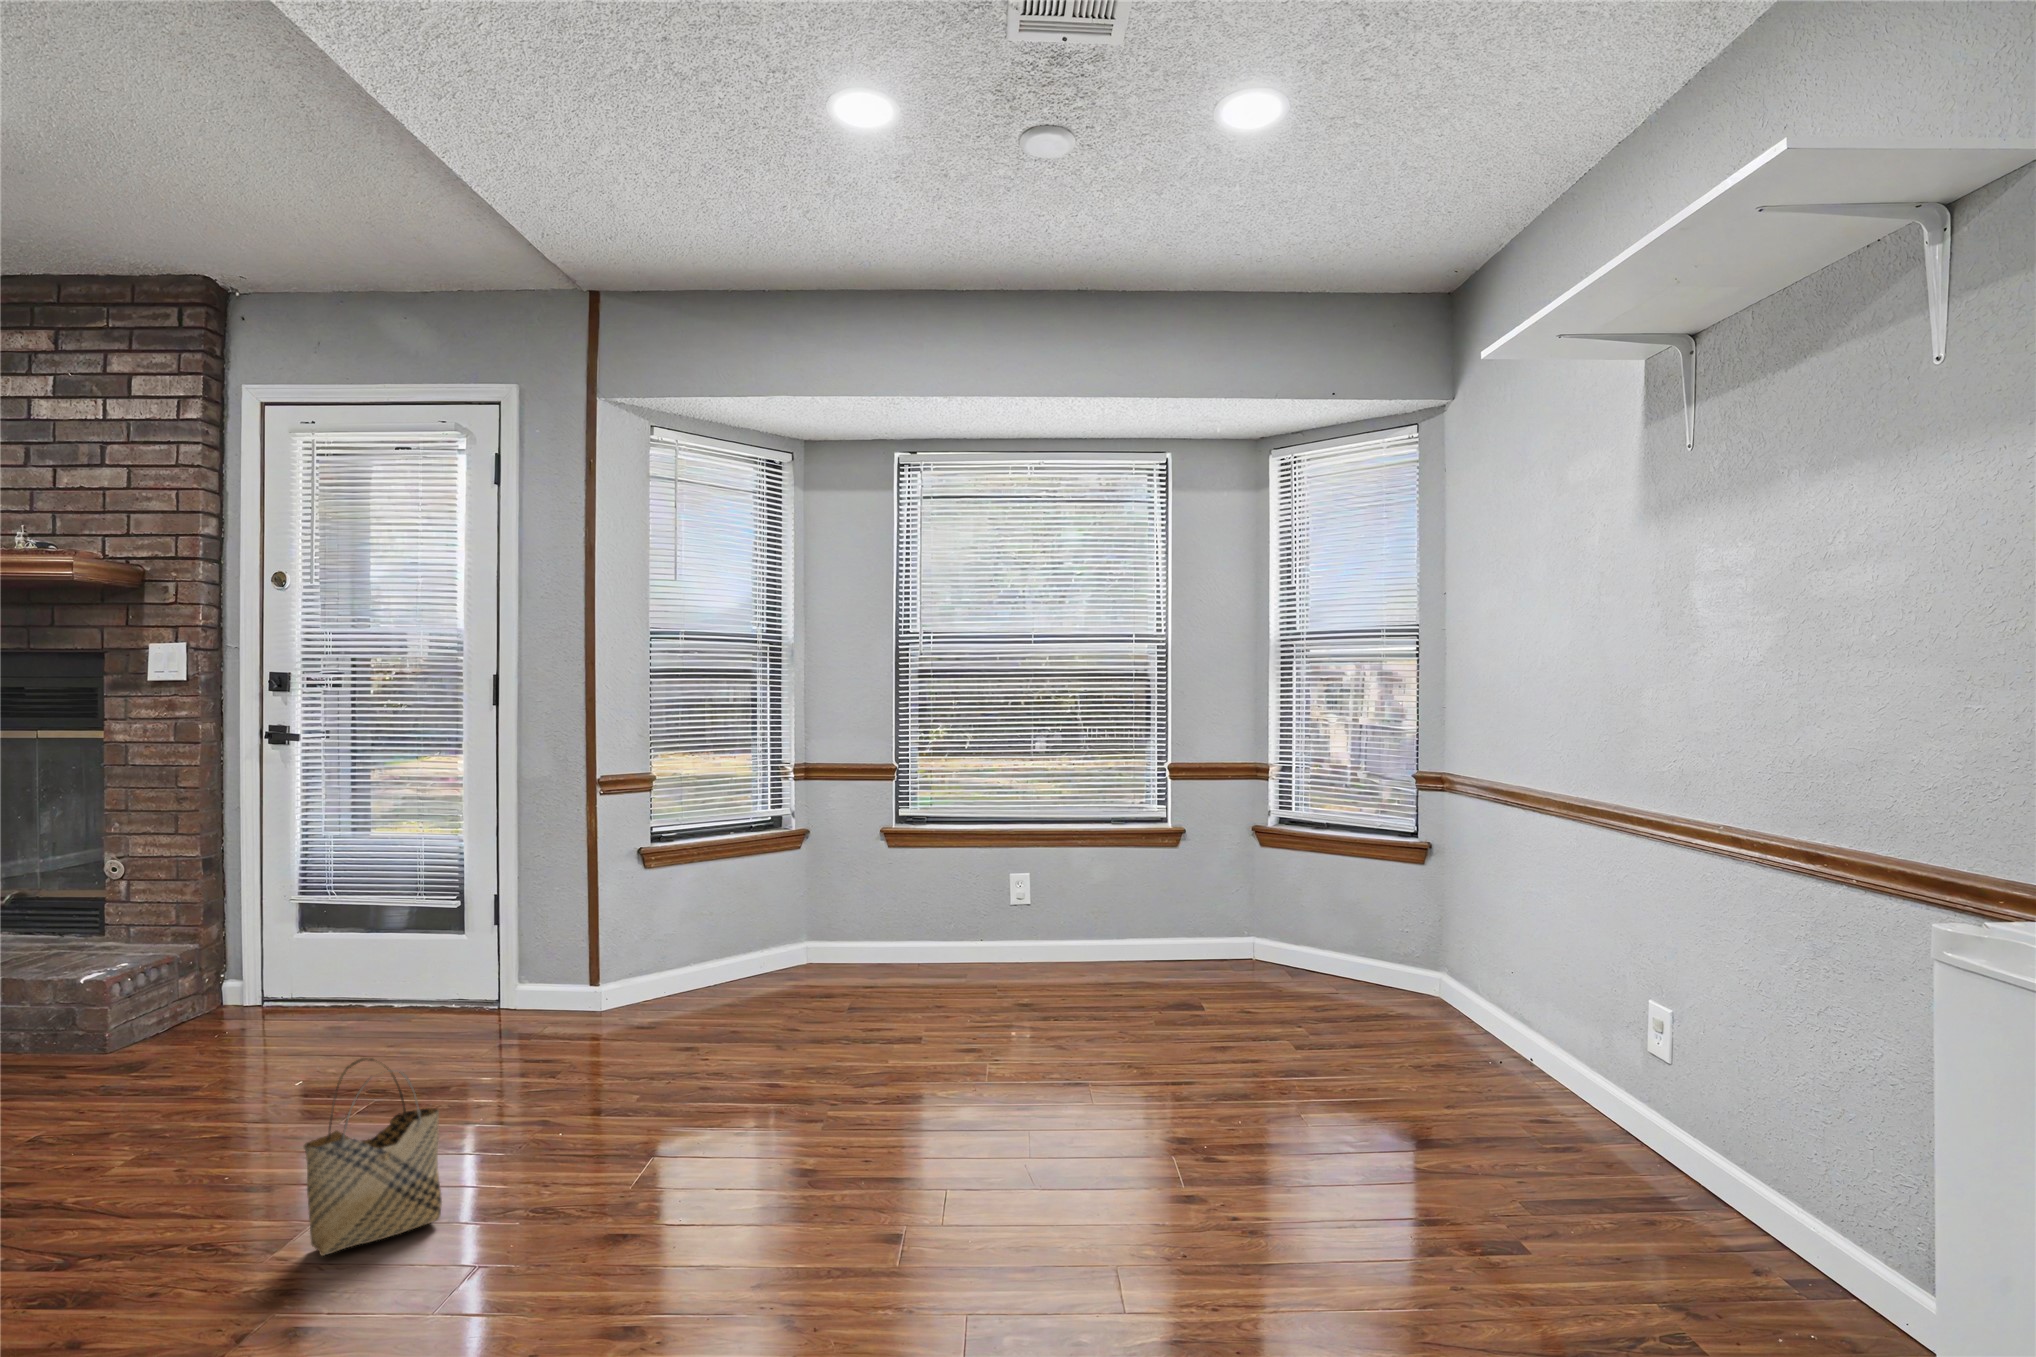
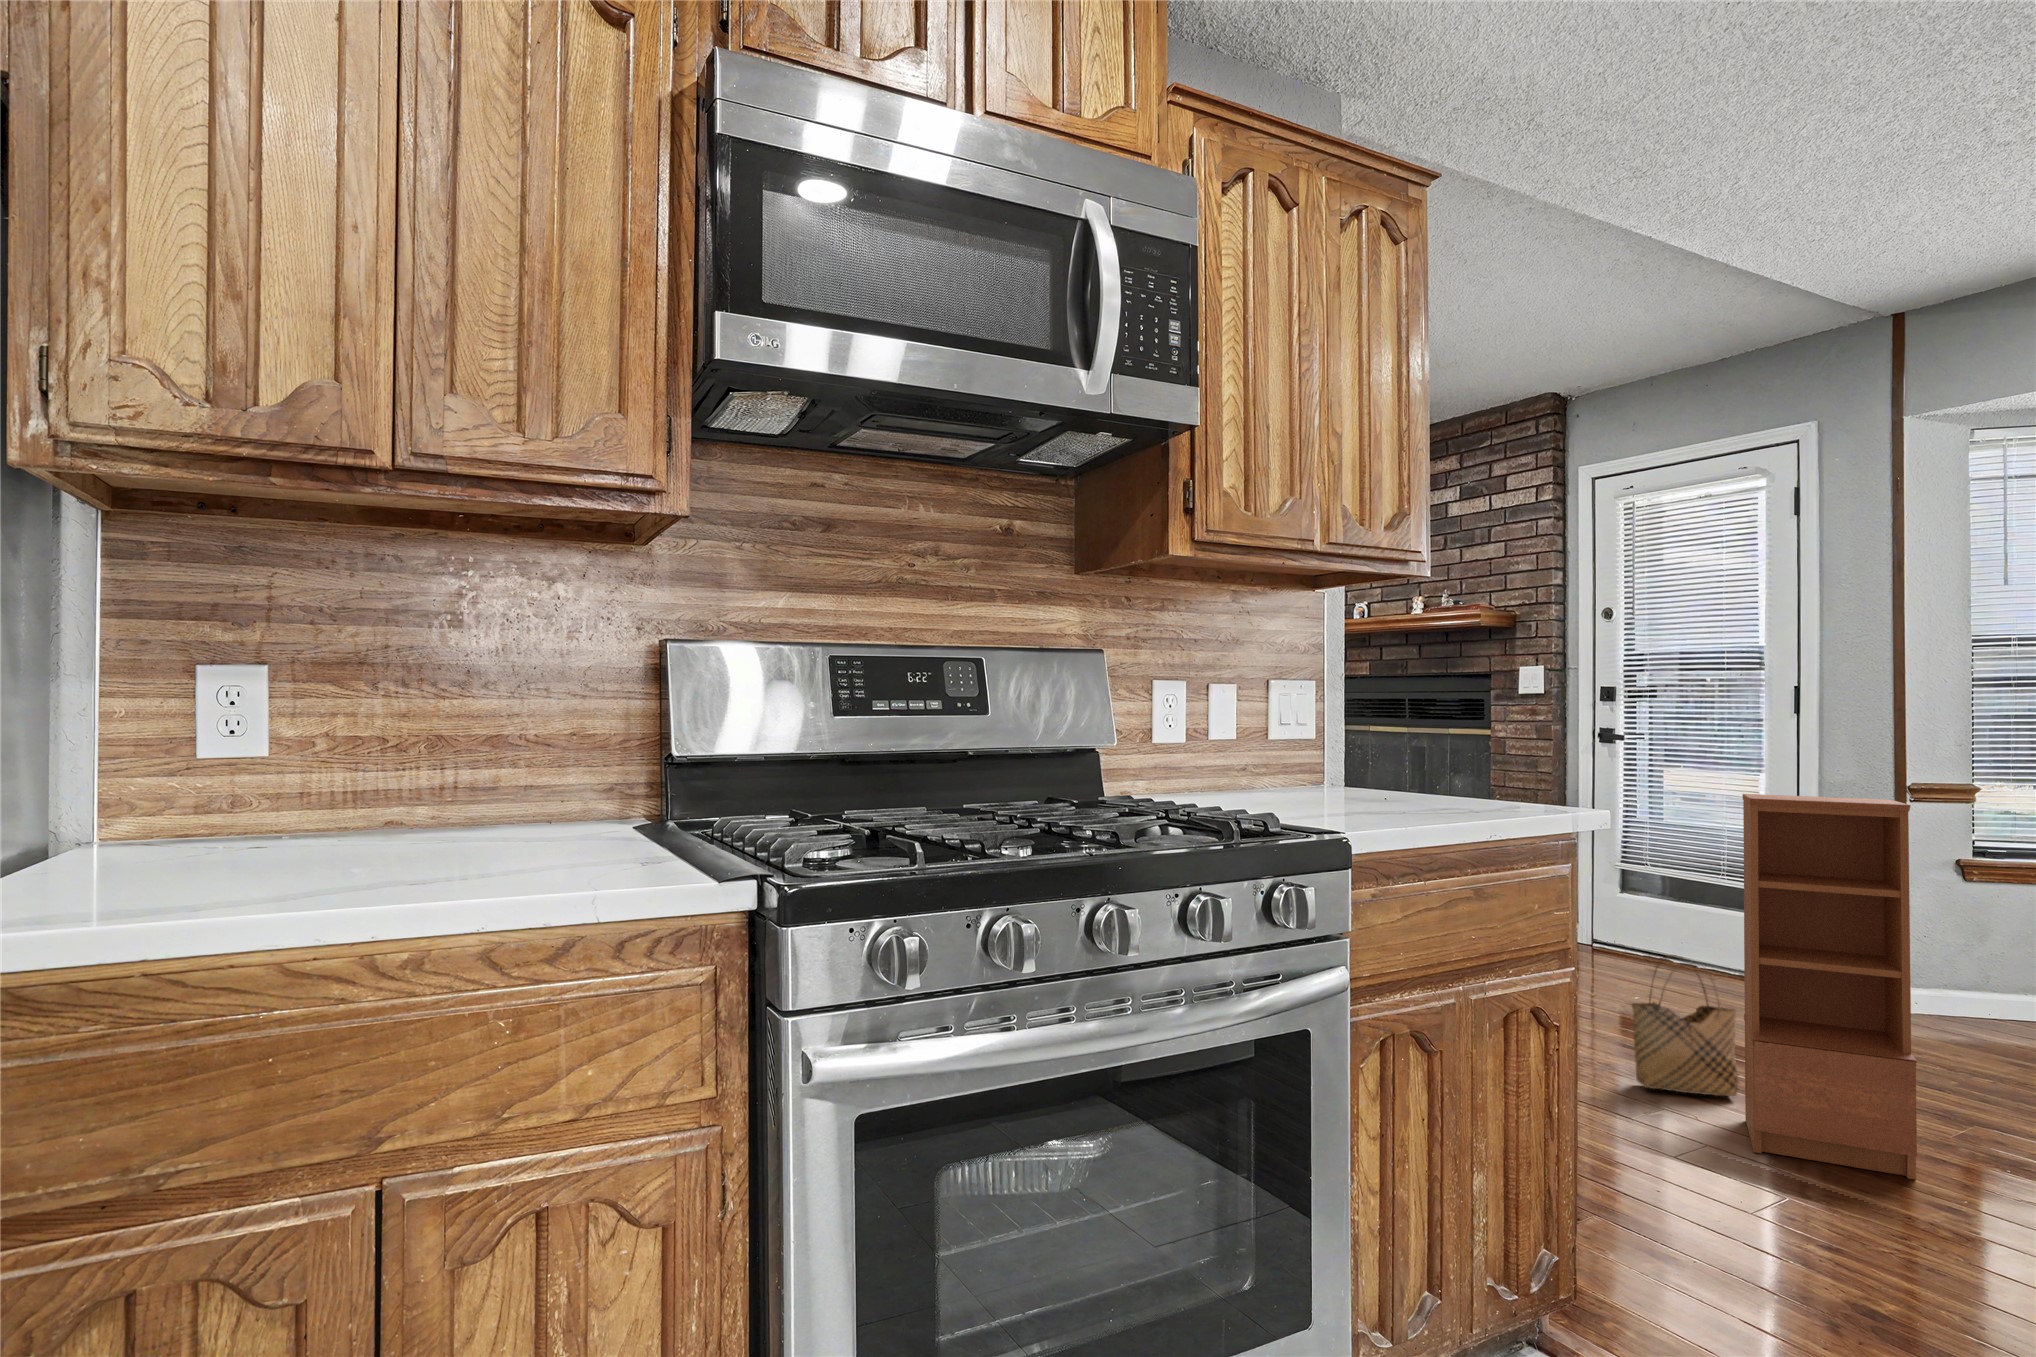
bookcase: none [449,836,636,1317] -> present [1743,794,1917,1180]

